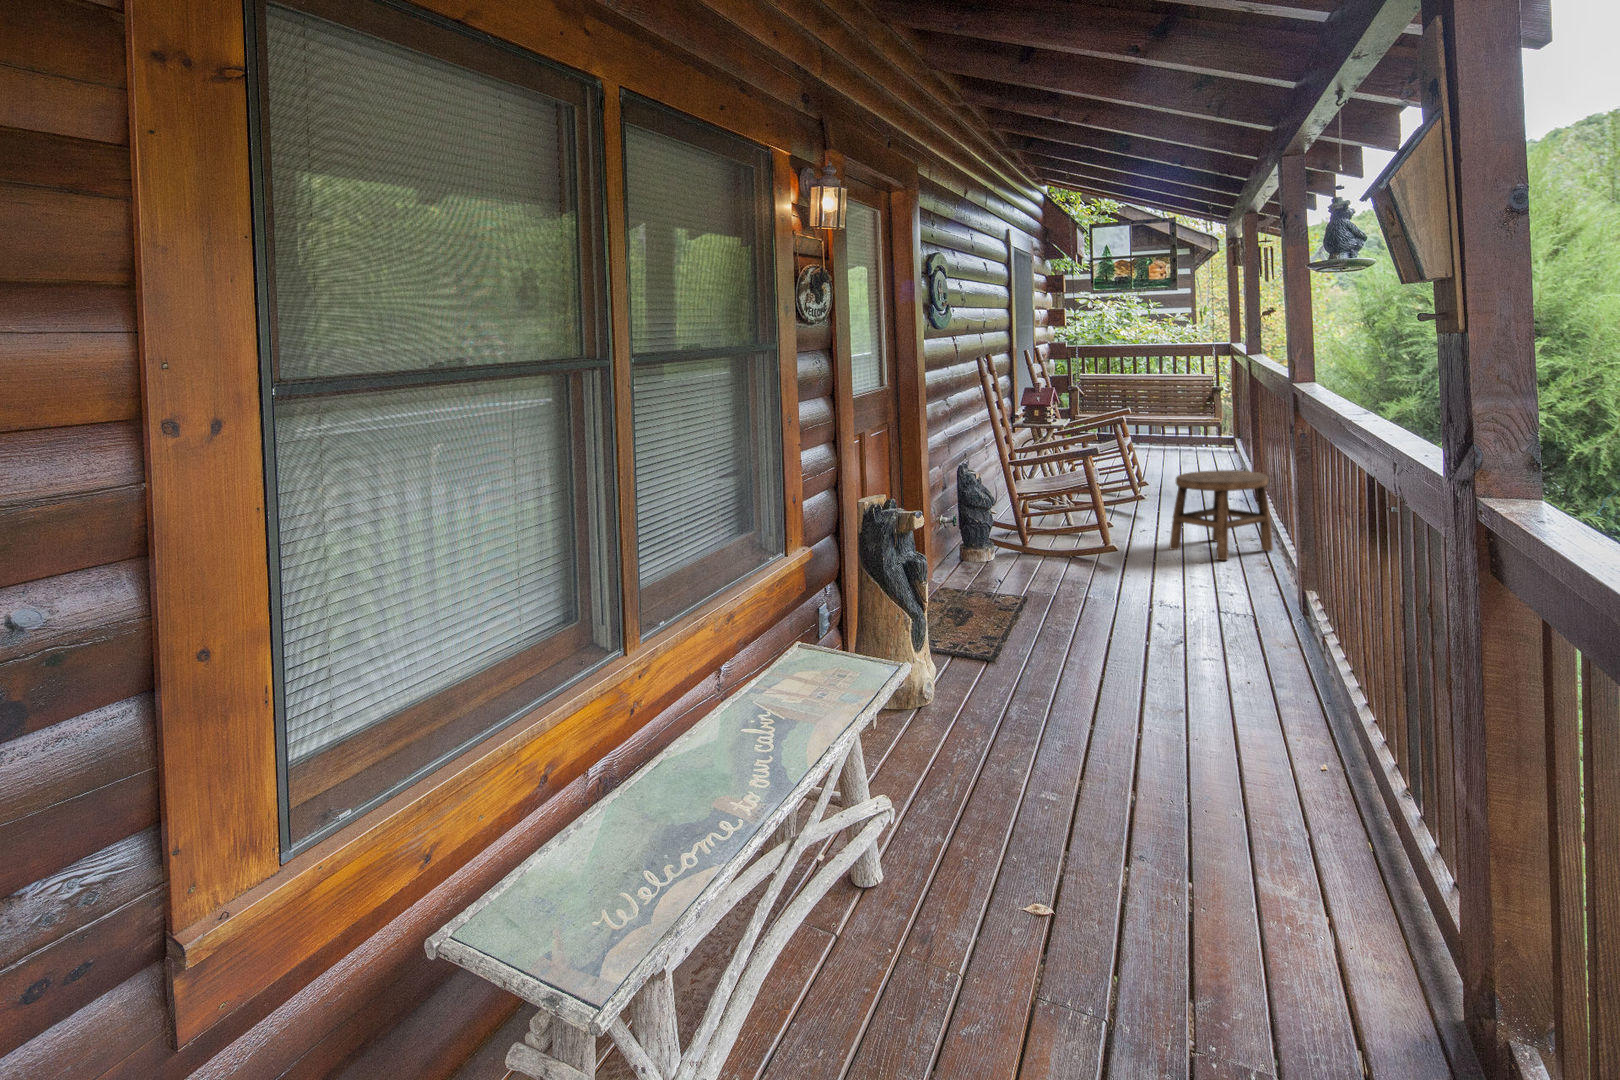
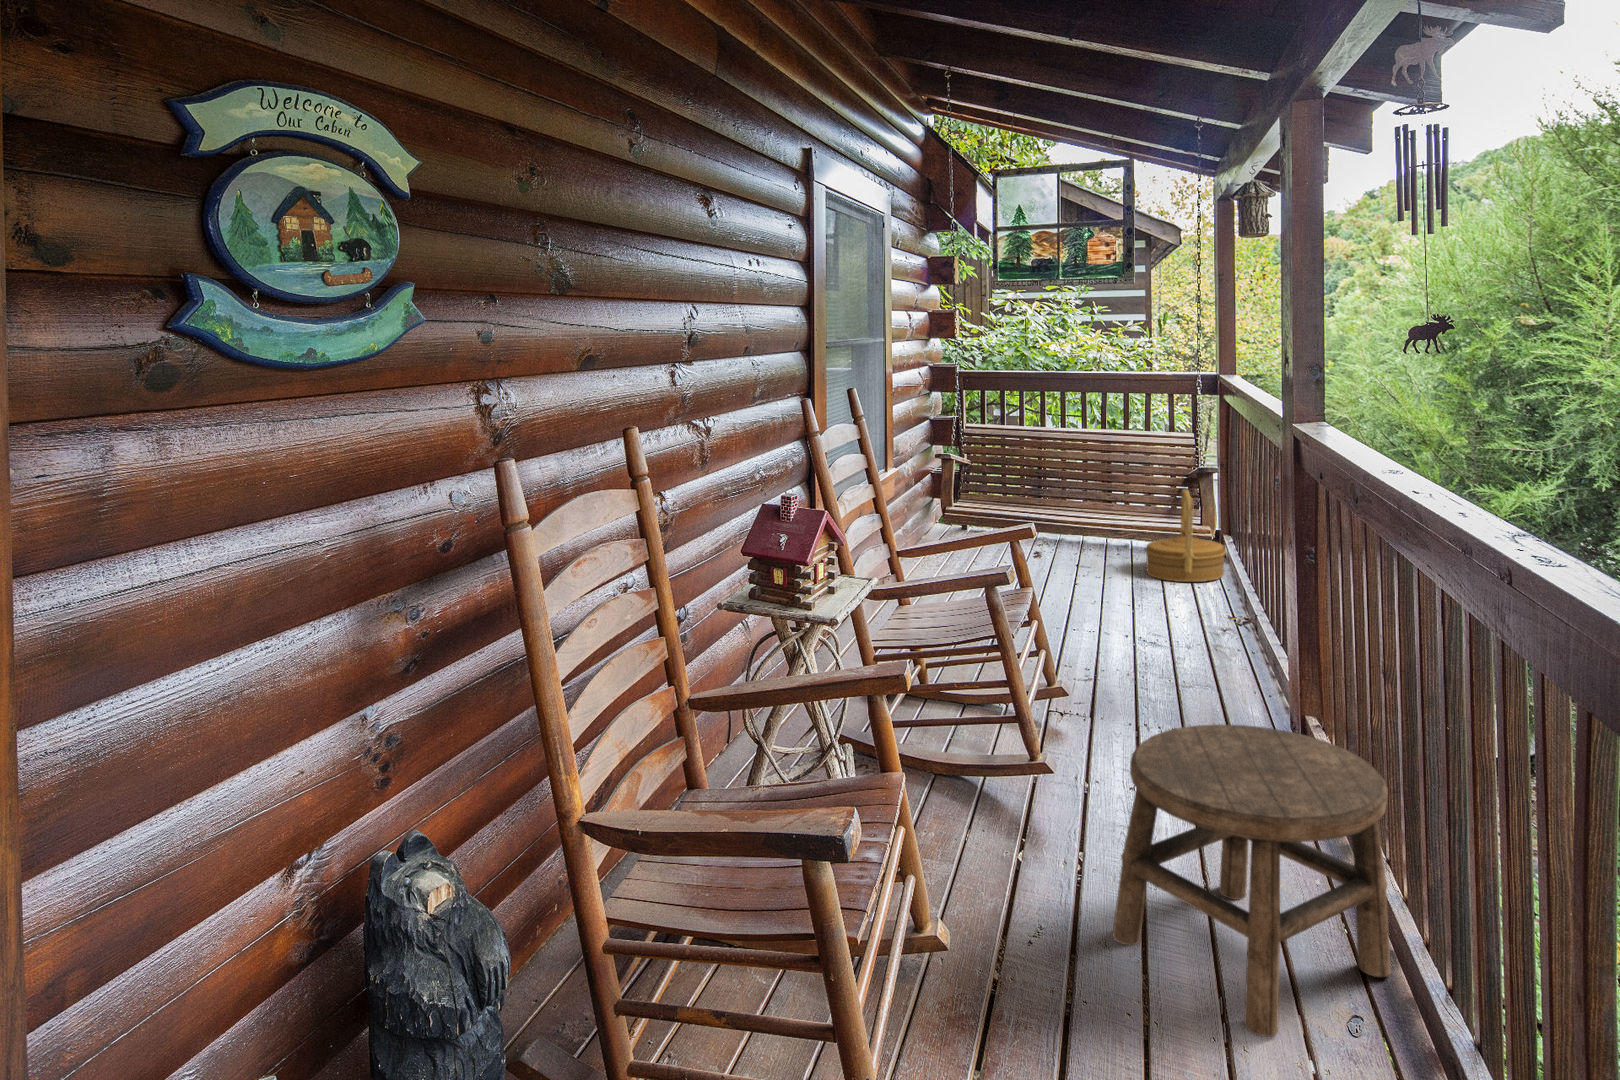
woven basket: none [1185,412,1234,465] -> present [1145,489,1226,582]

